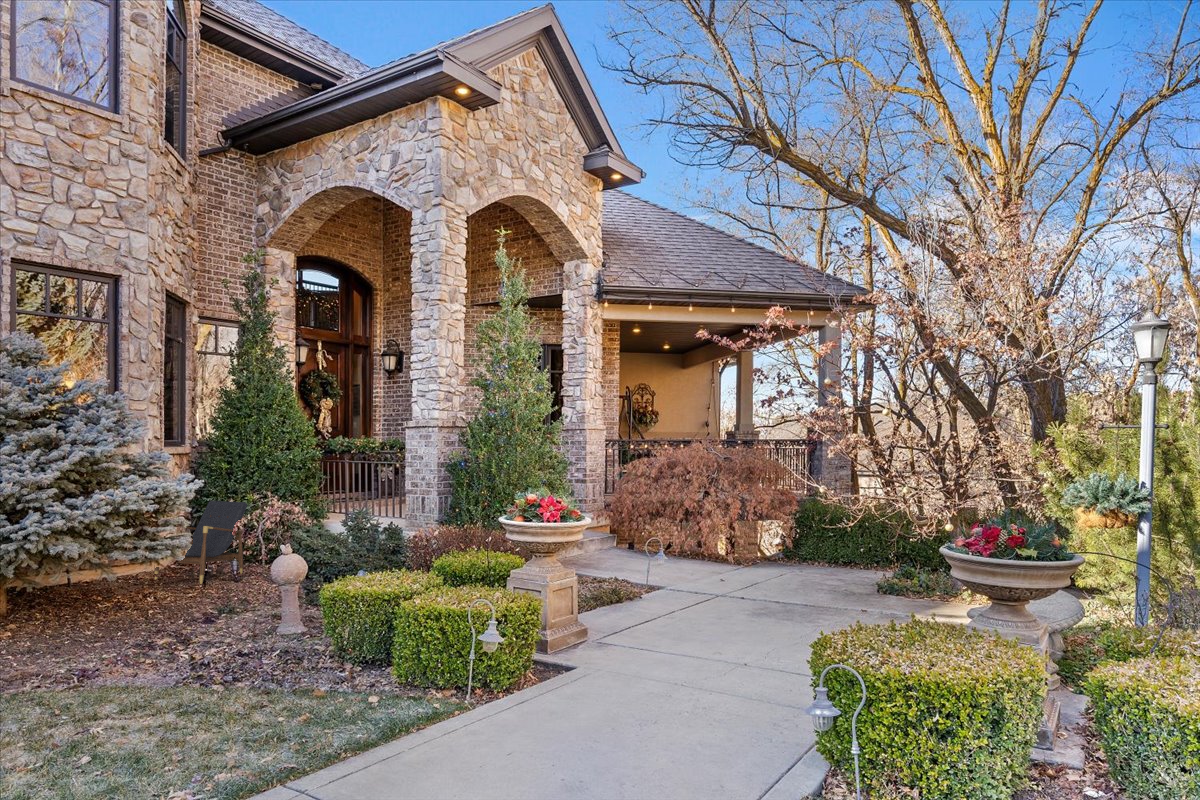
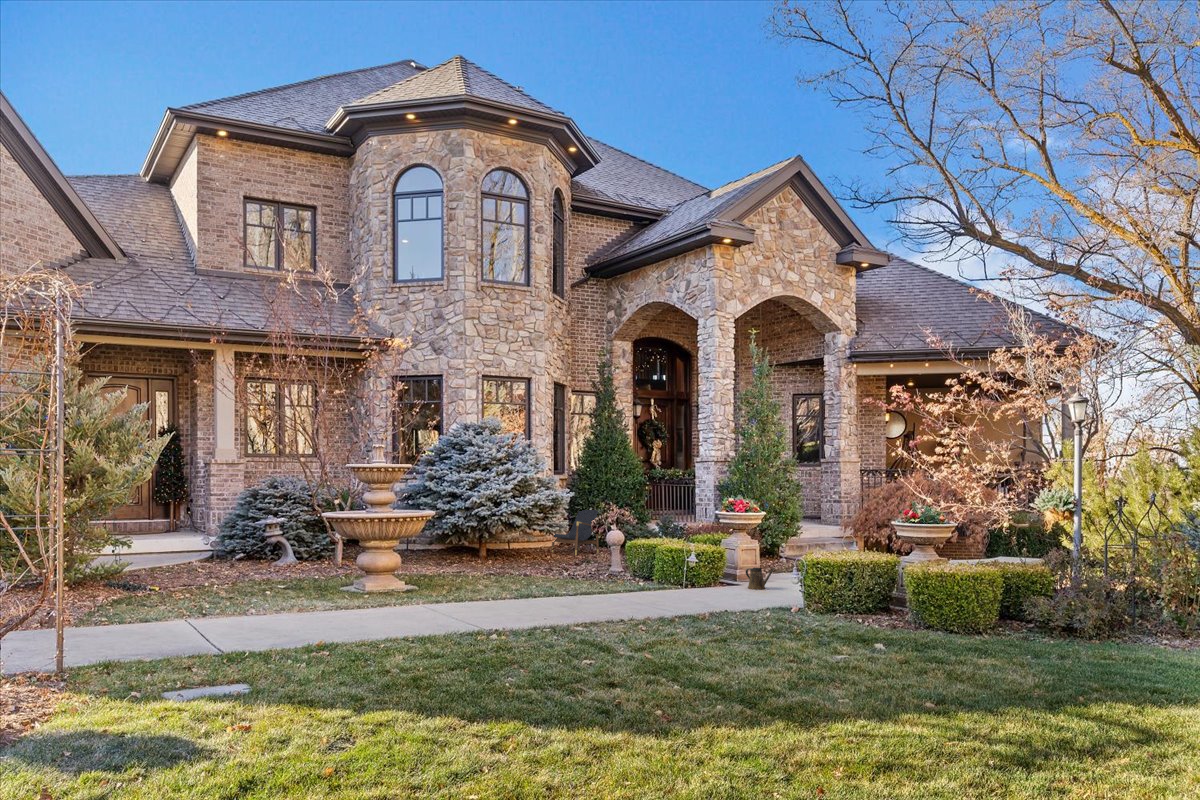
watering can: none [562,618,627,661] -> present [746,568,775,590]

